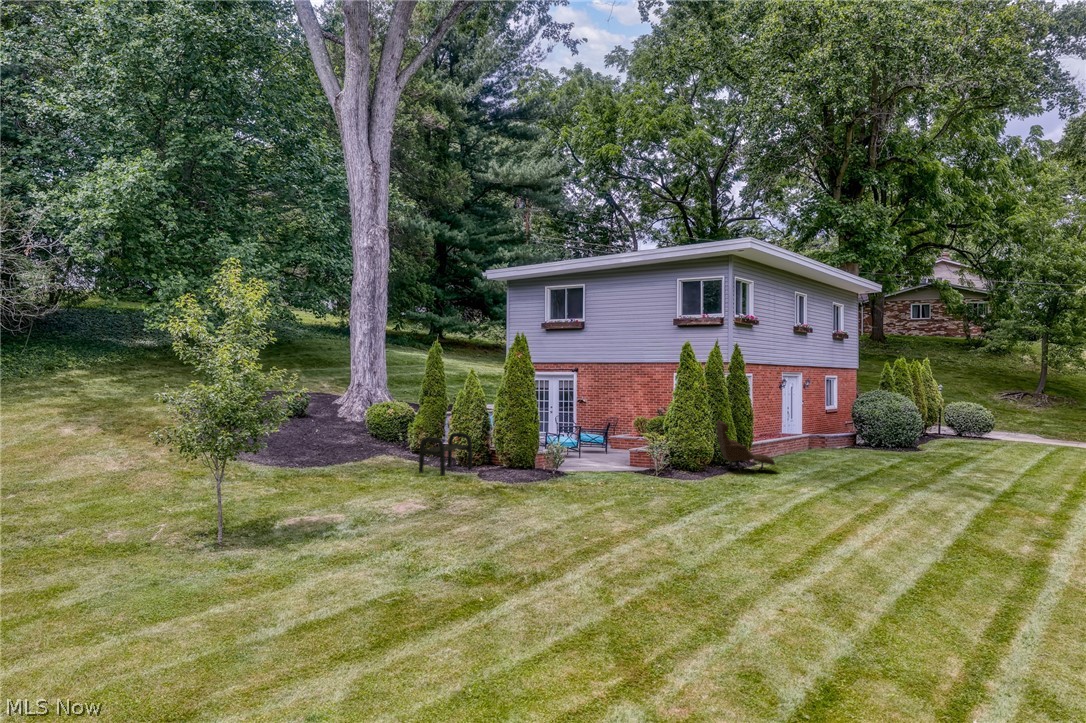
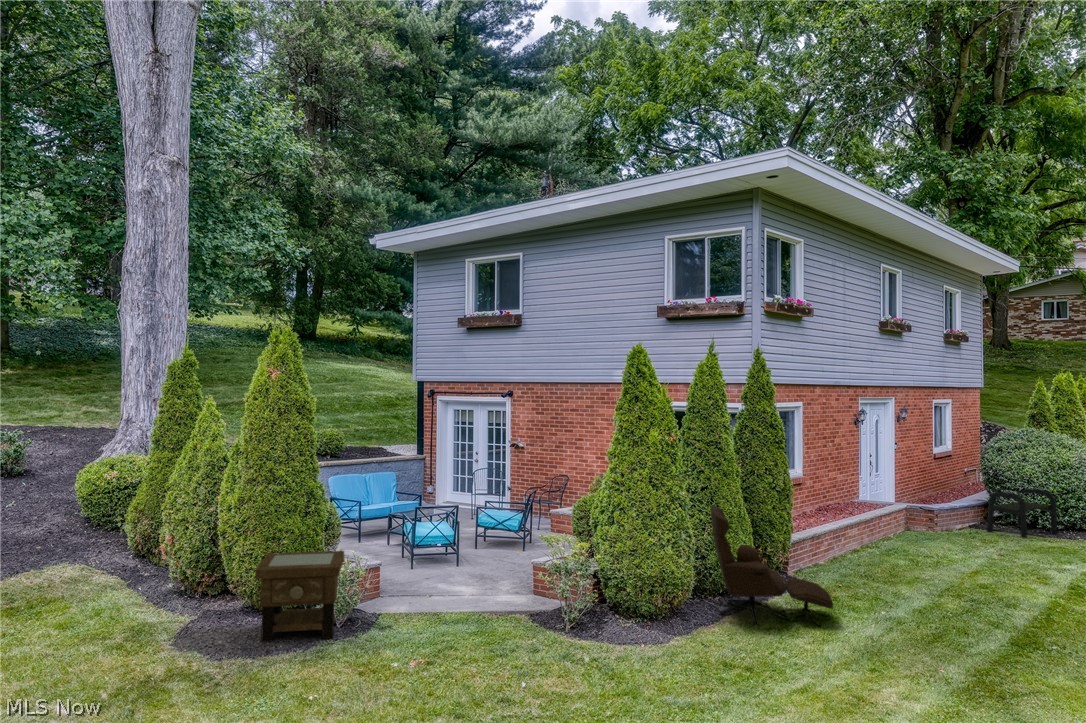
bench: present [419,433,472,476] -> present [987,489,1057,538]
side table: none [520,440,561,477] -> present [255,551,344,642]

